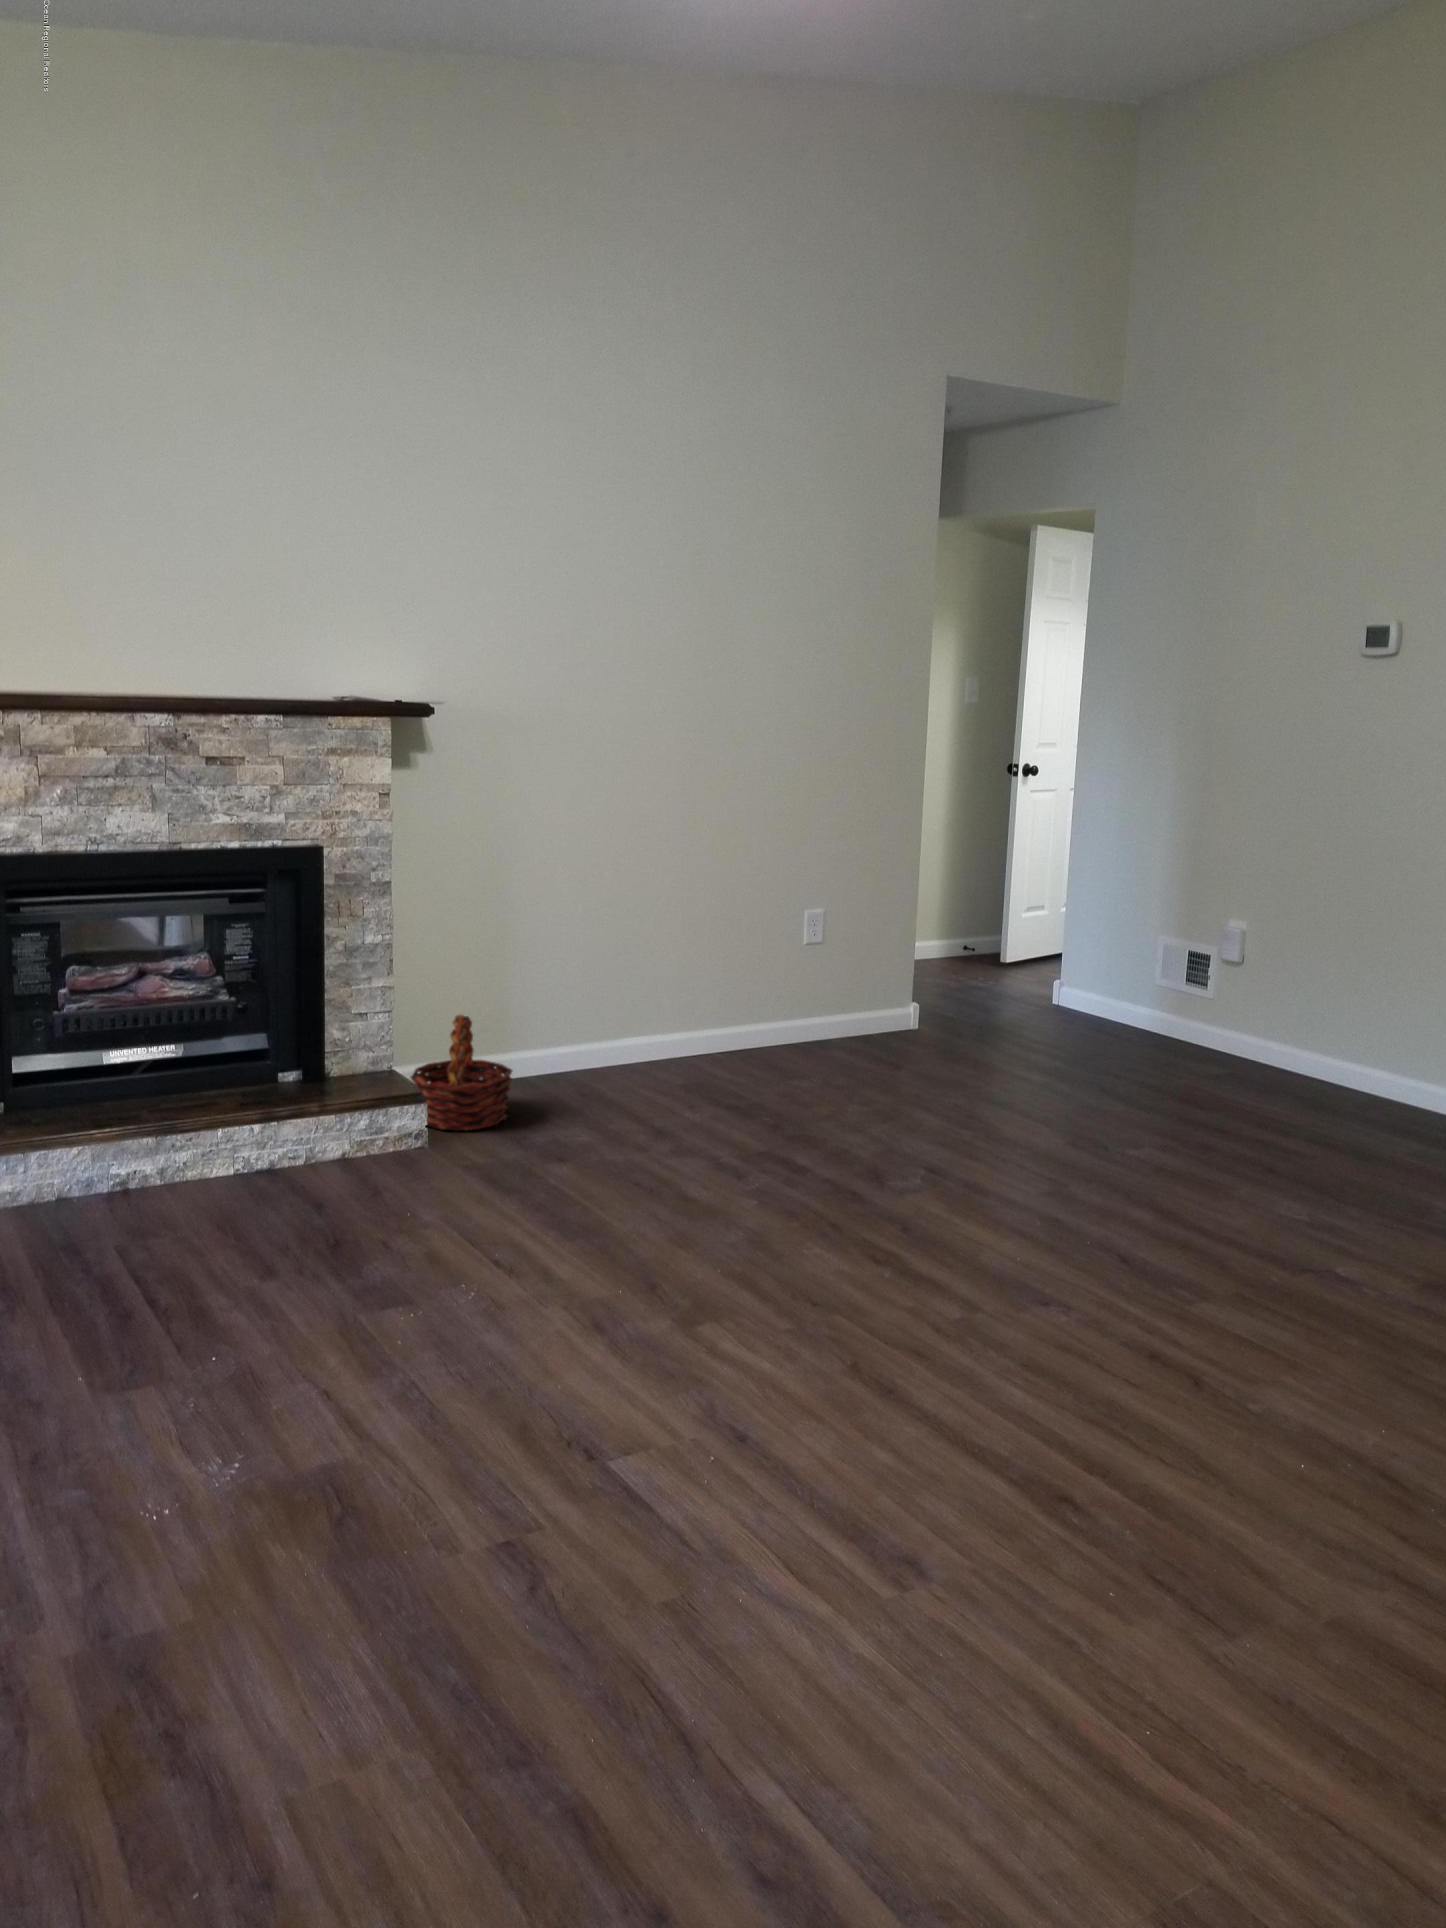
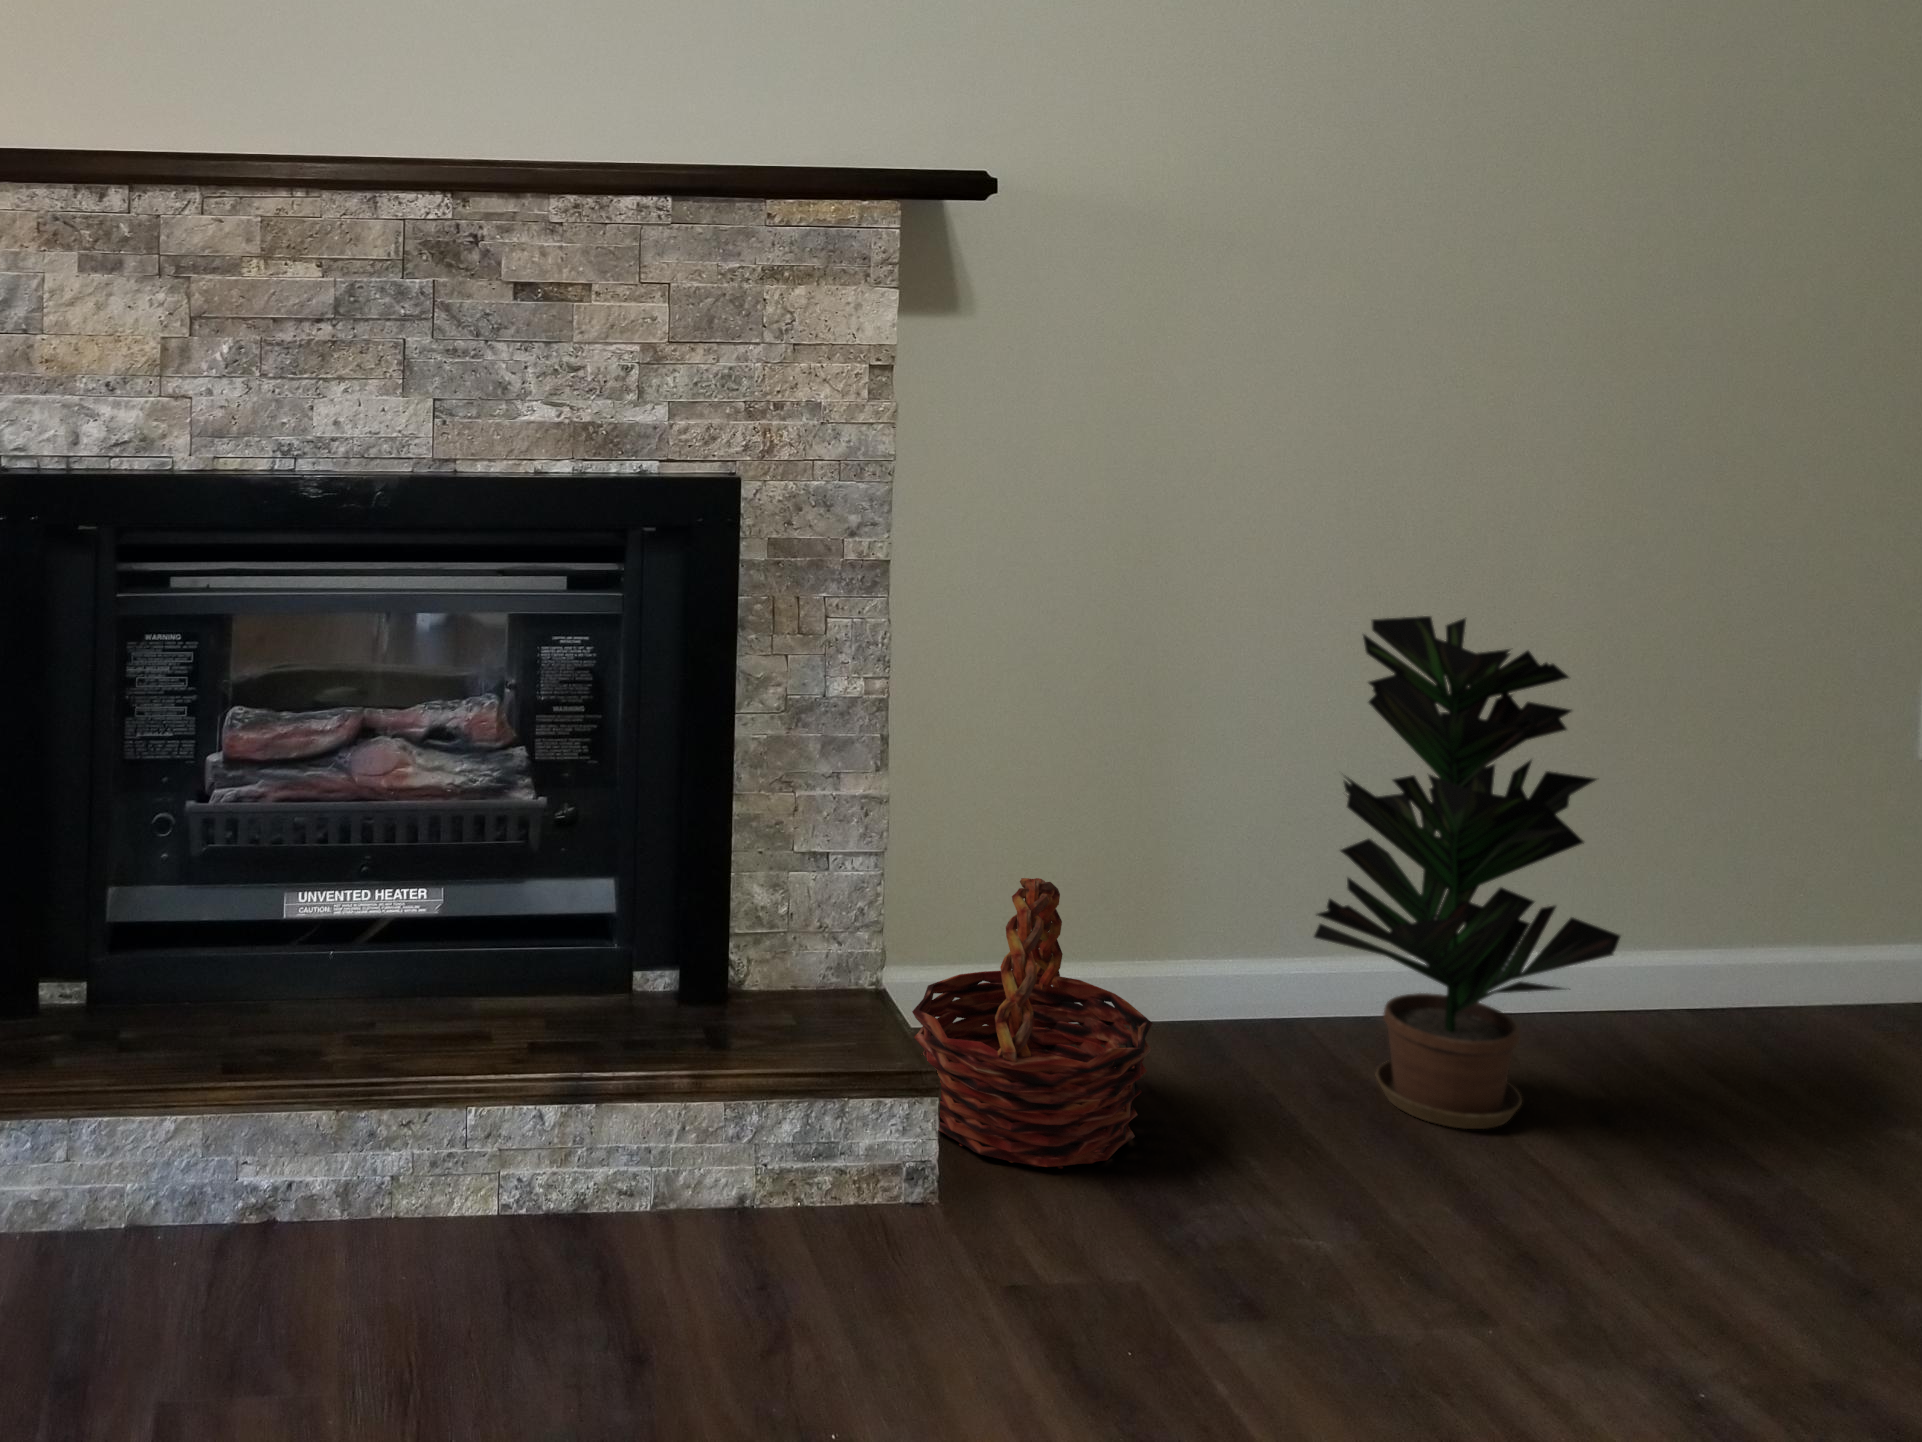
potted plant: none [578,893,697,1100] -> present [1314,616,1620,1129]

